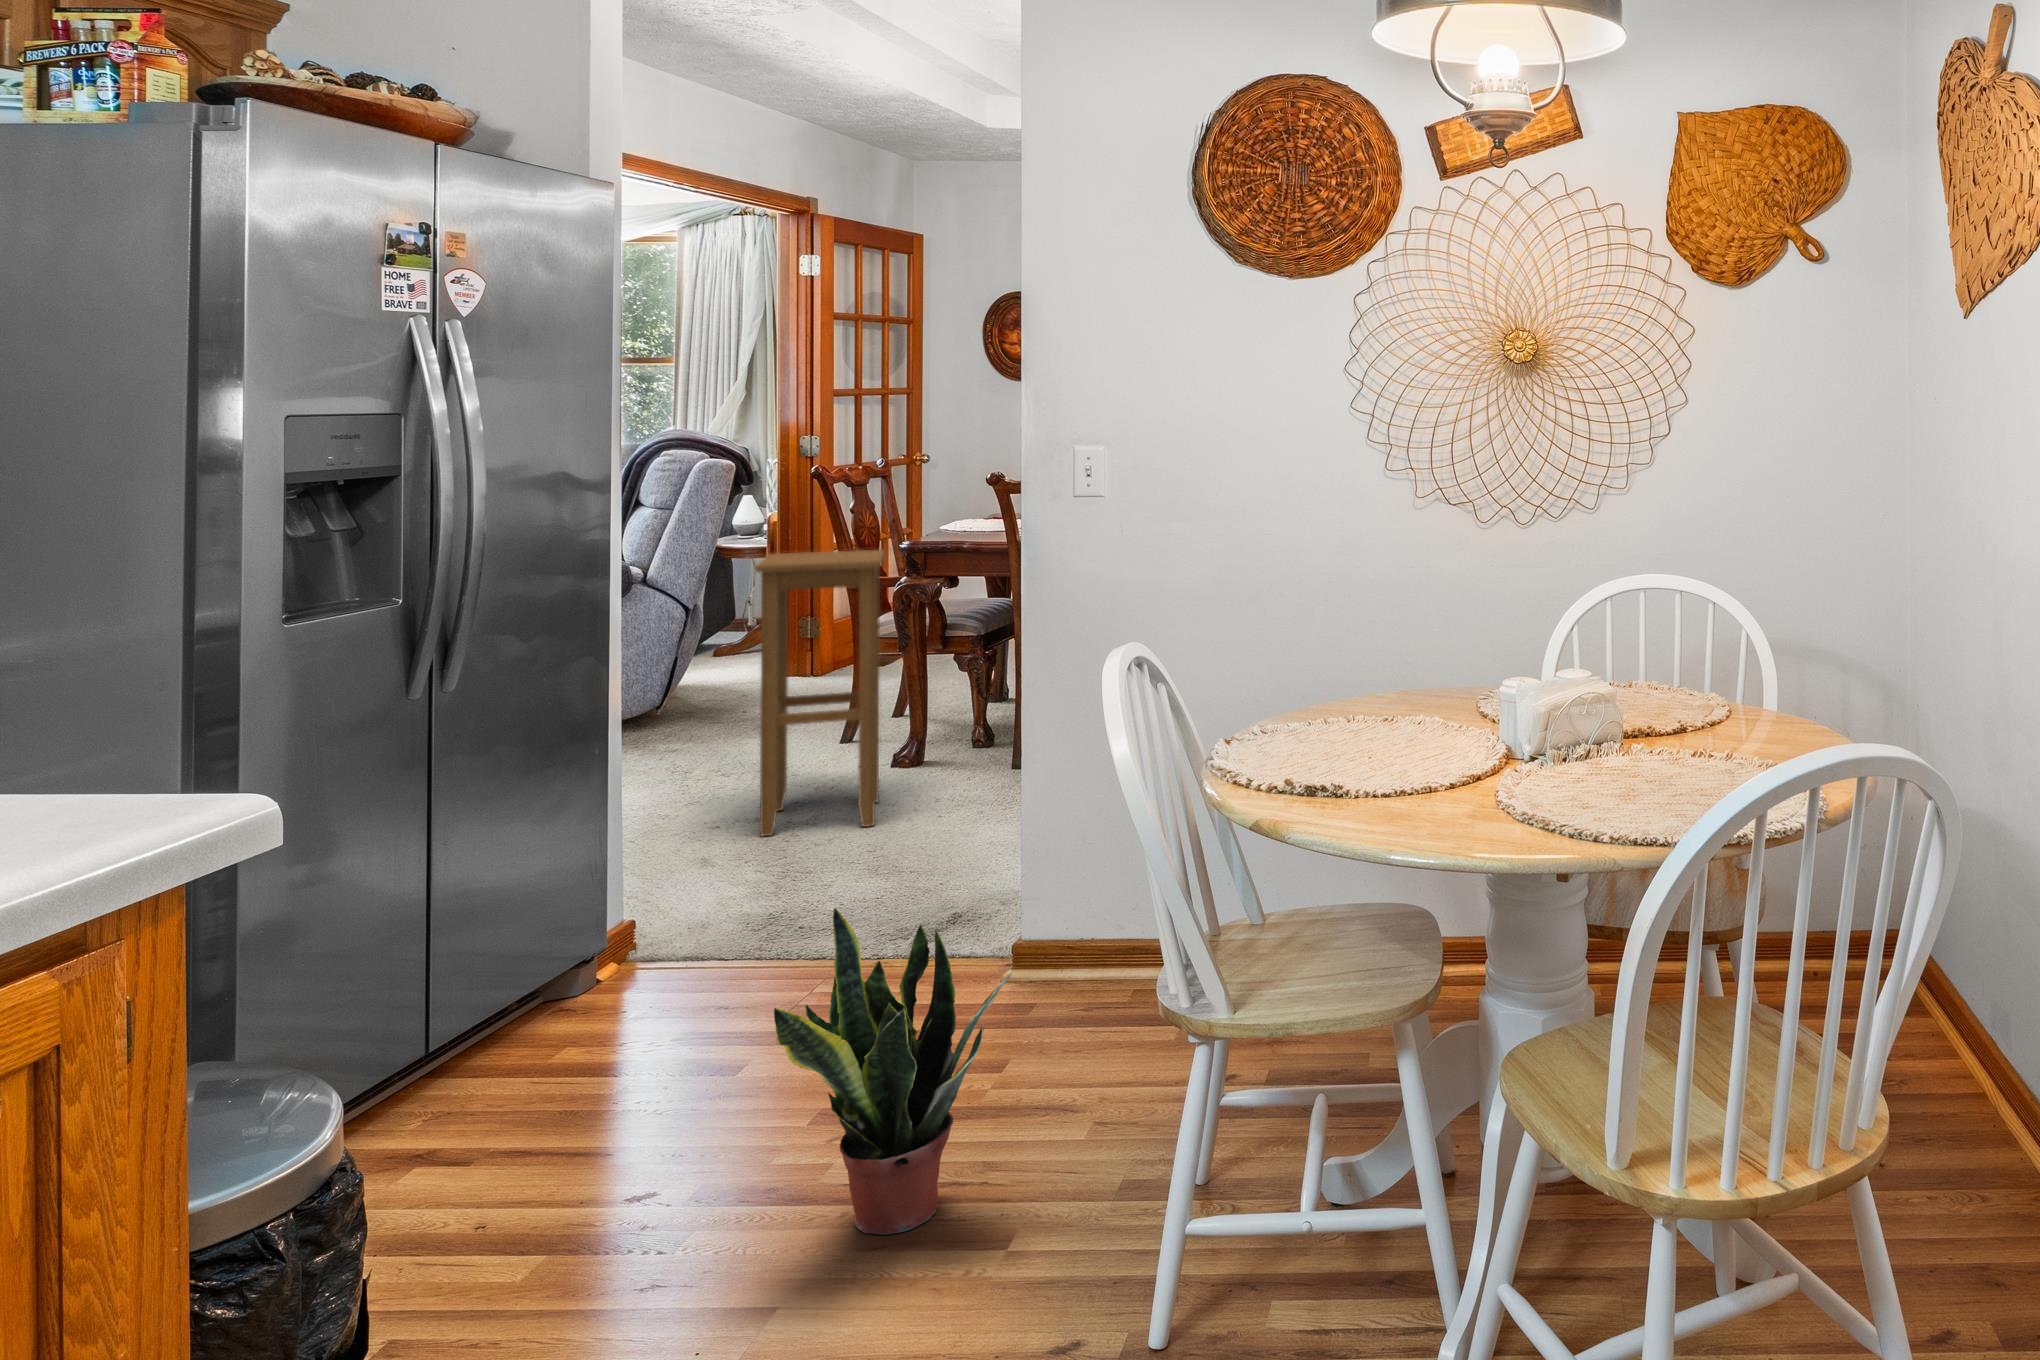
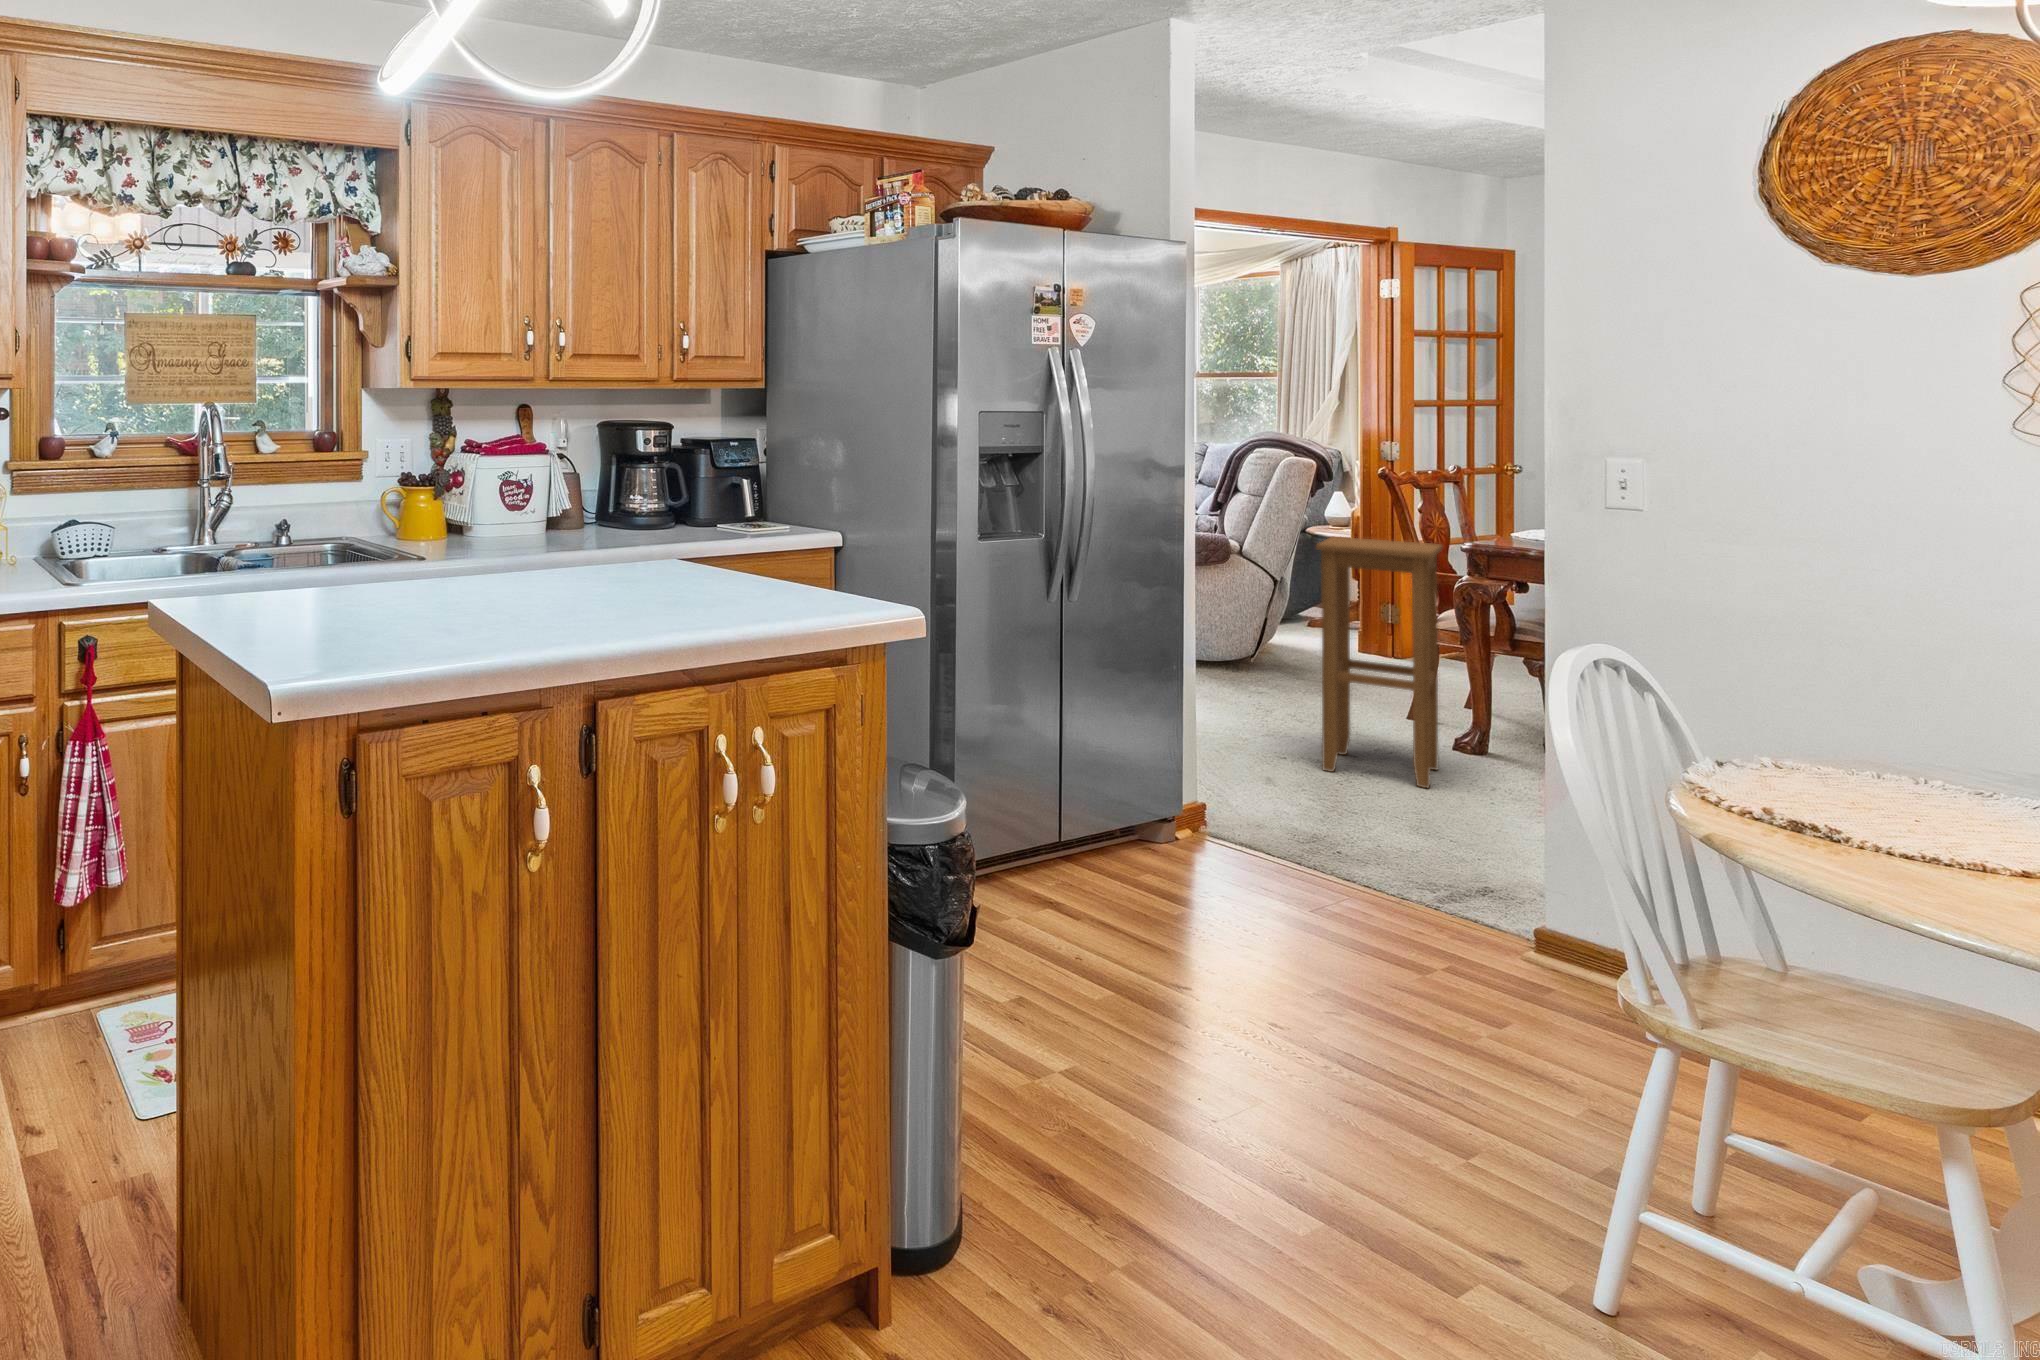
potted plant: present [774,908,1013,1235] -> none [1271,812,1500,1100]

